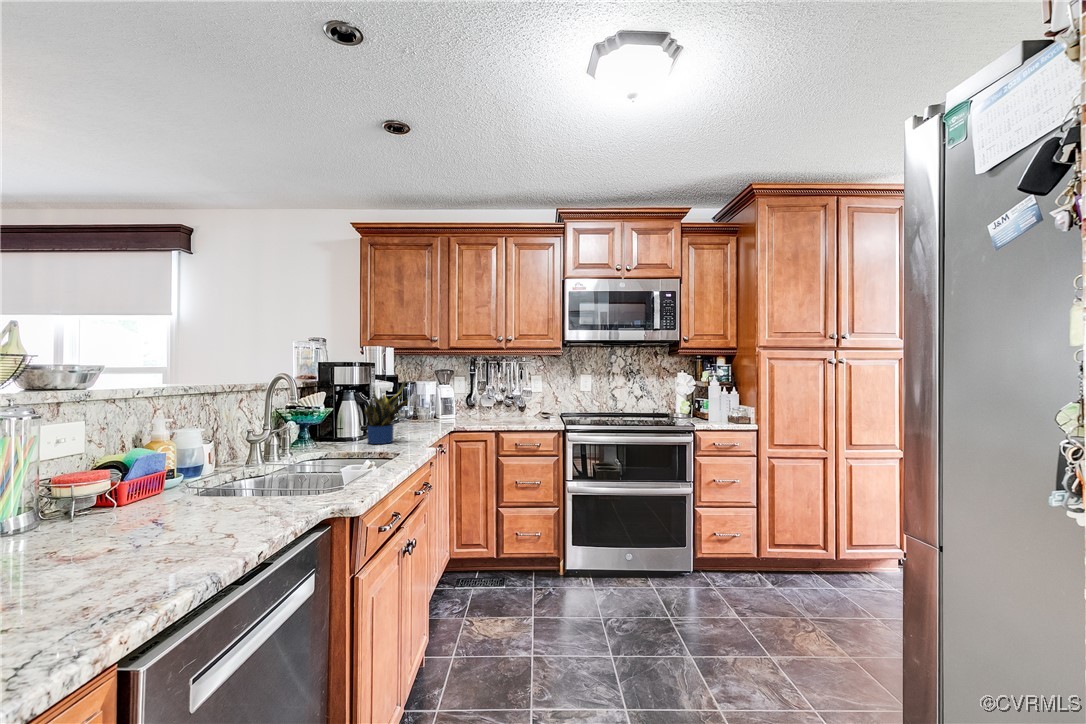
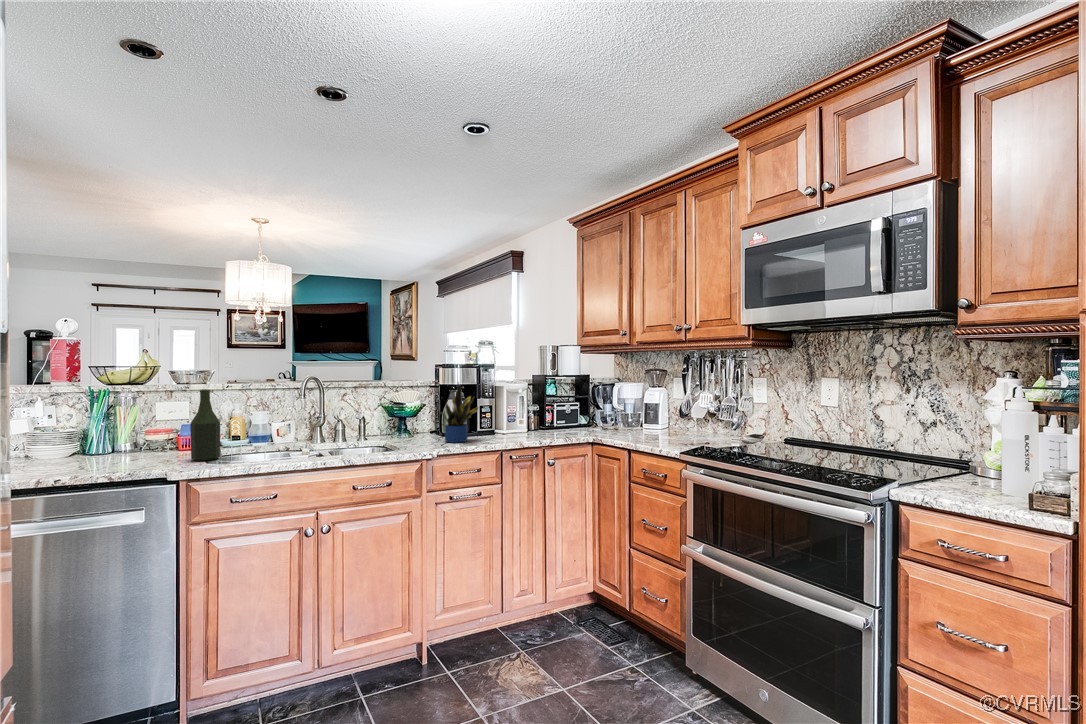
bottle: none [176,390,230,517] -> present [190,390,220,461]

